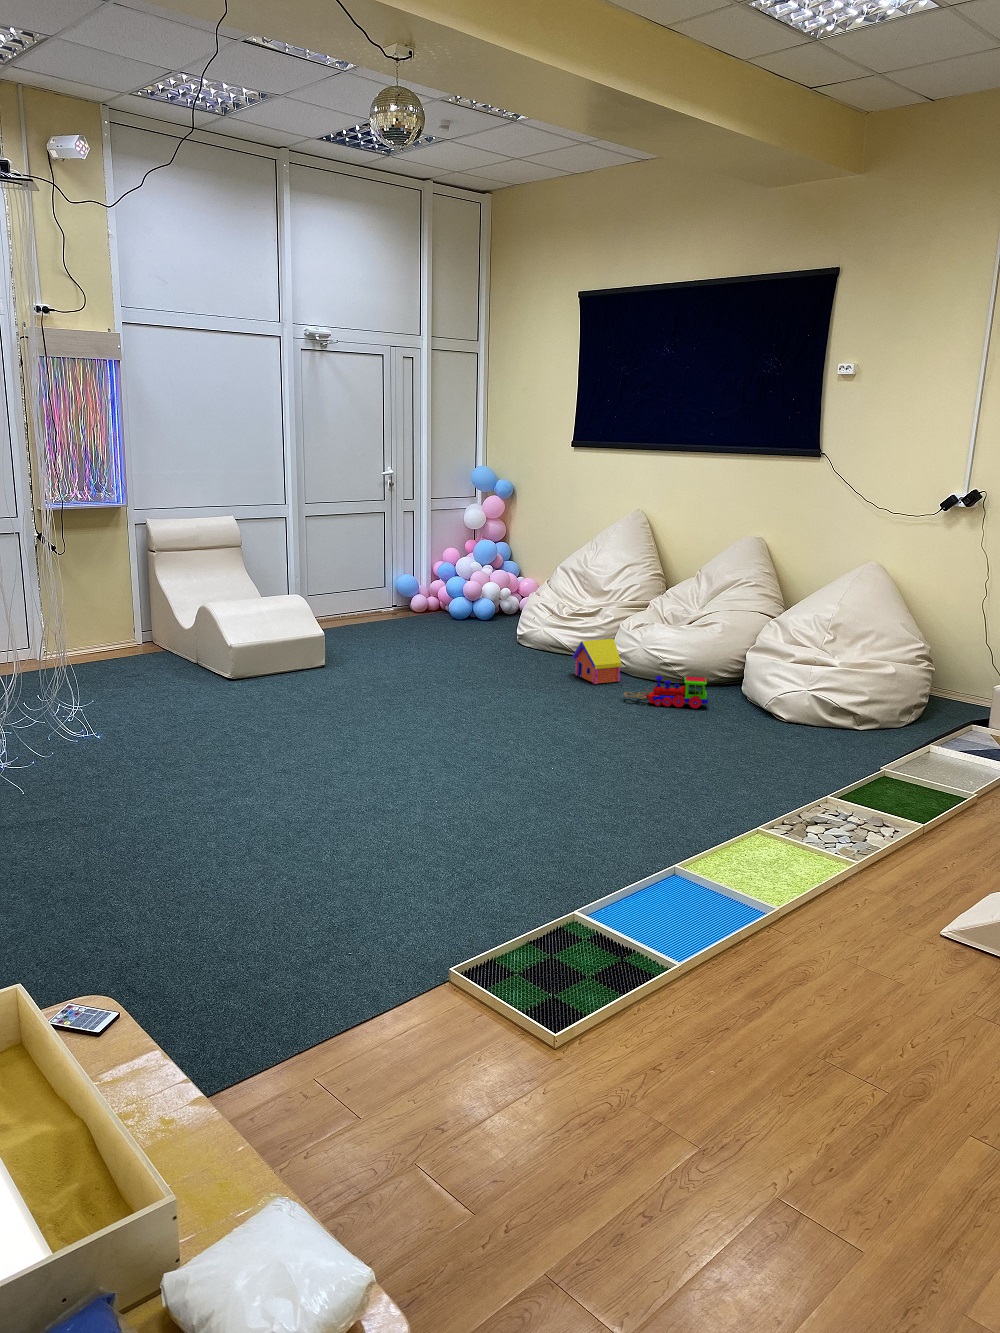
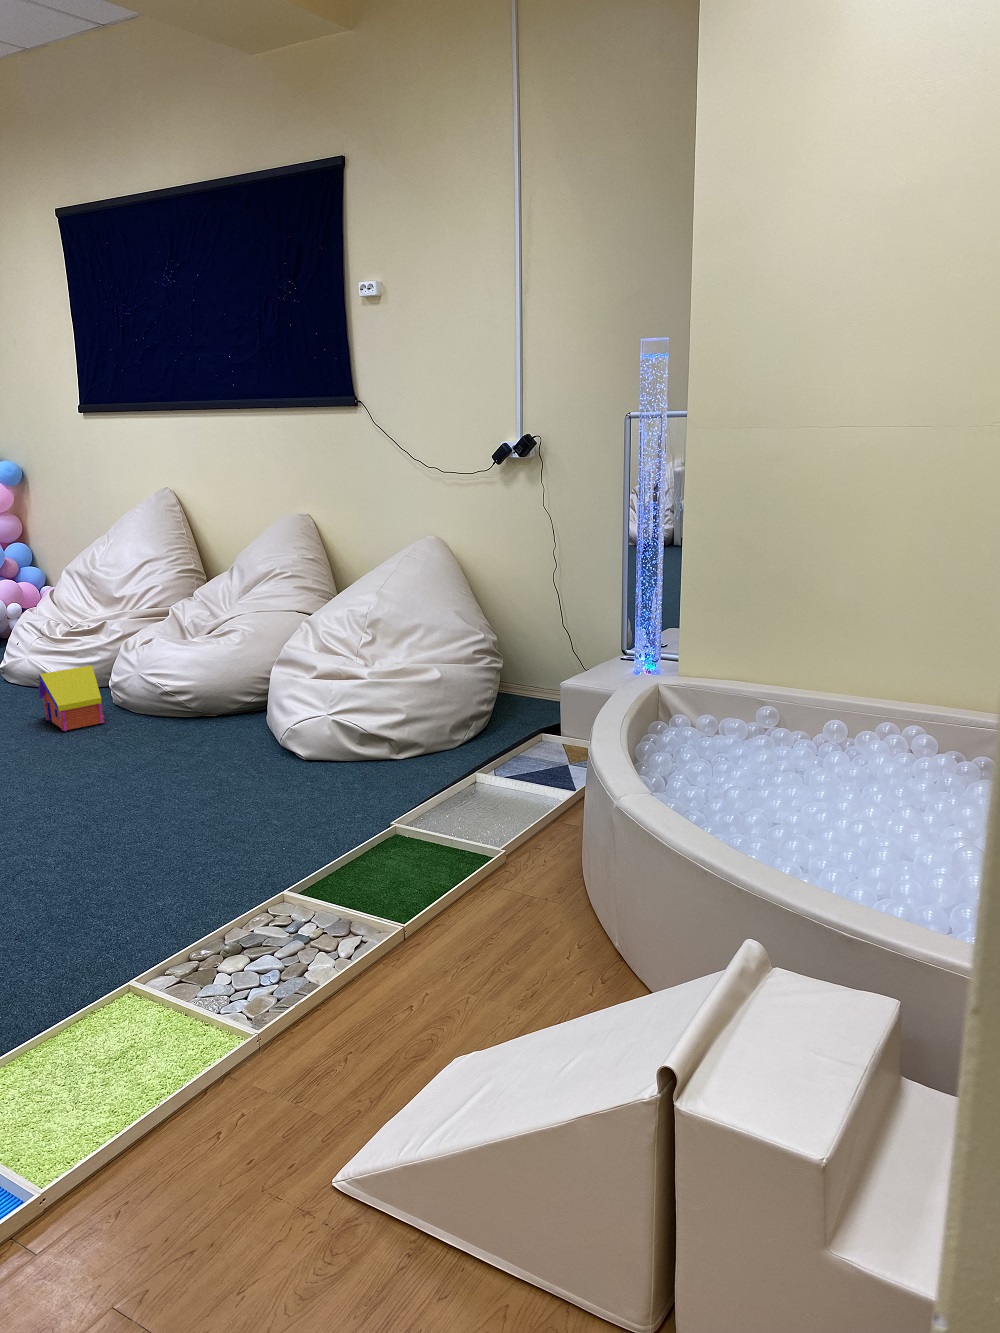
toy train: present [624,676,708,708] -> none [86,710,205,757]

